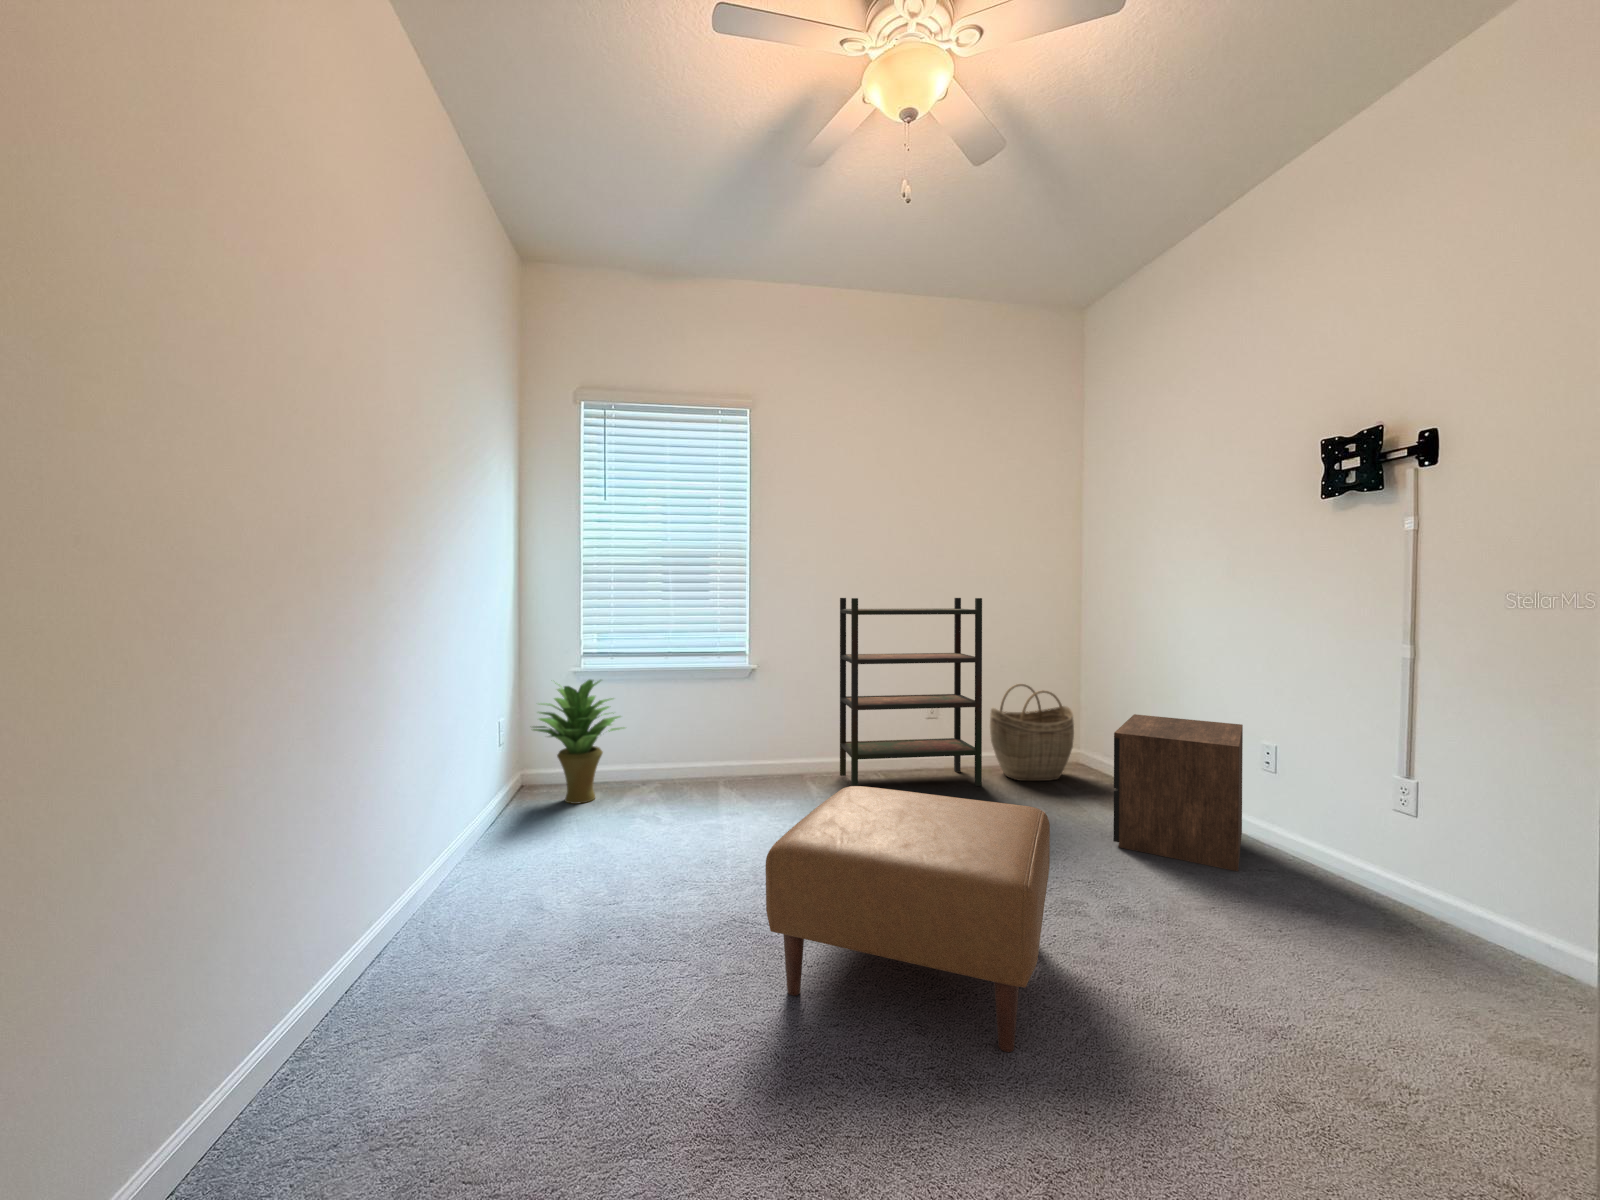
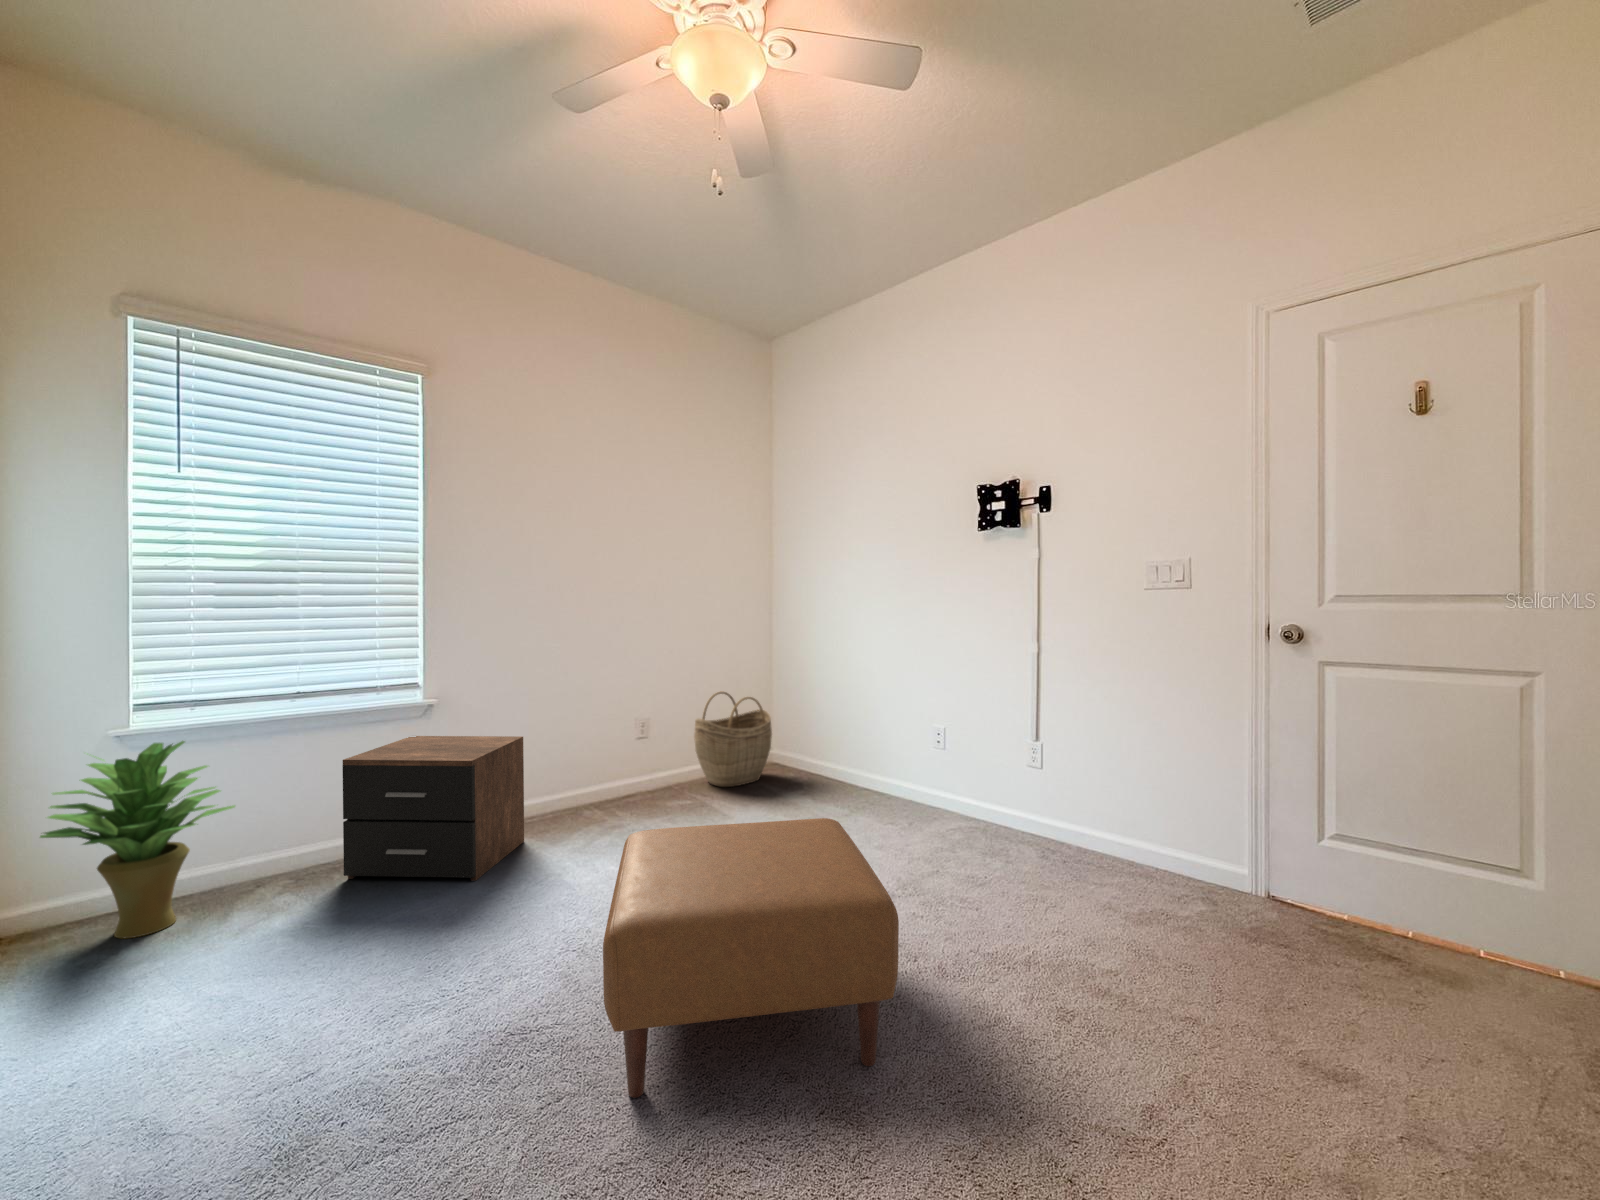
bookshelf: present [840,598,982,786] -> none [536,608,695,831]
nightstand: present [1114,714,1243,871] -> present [342,736,524,881]

